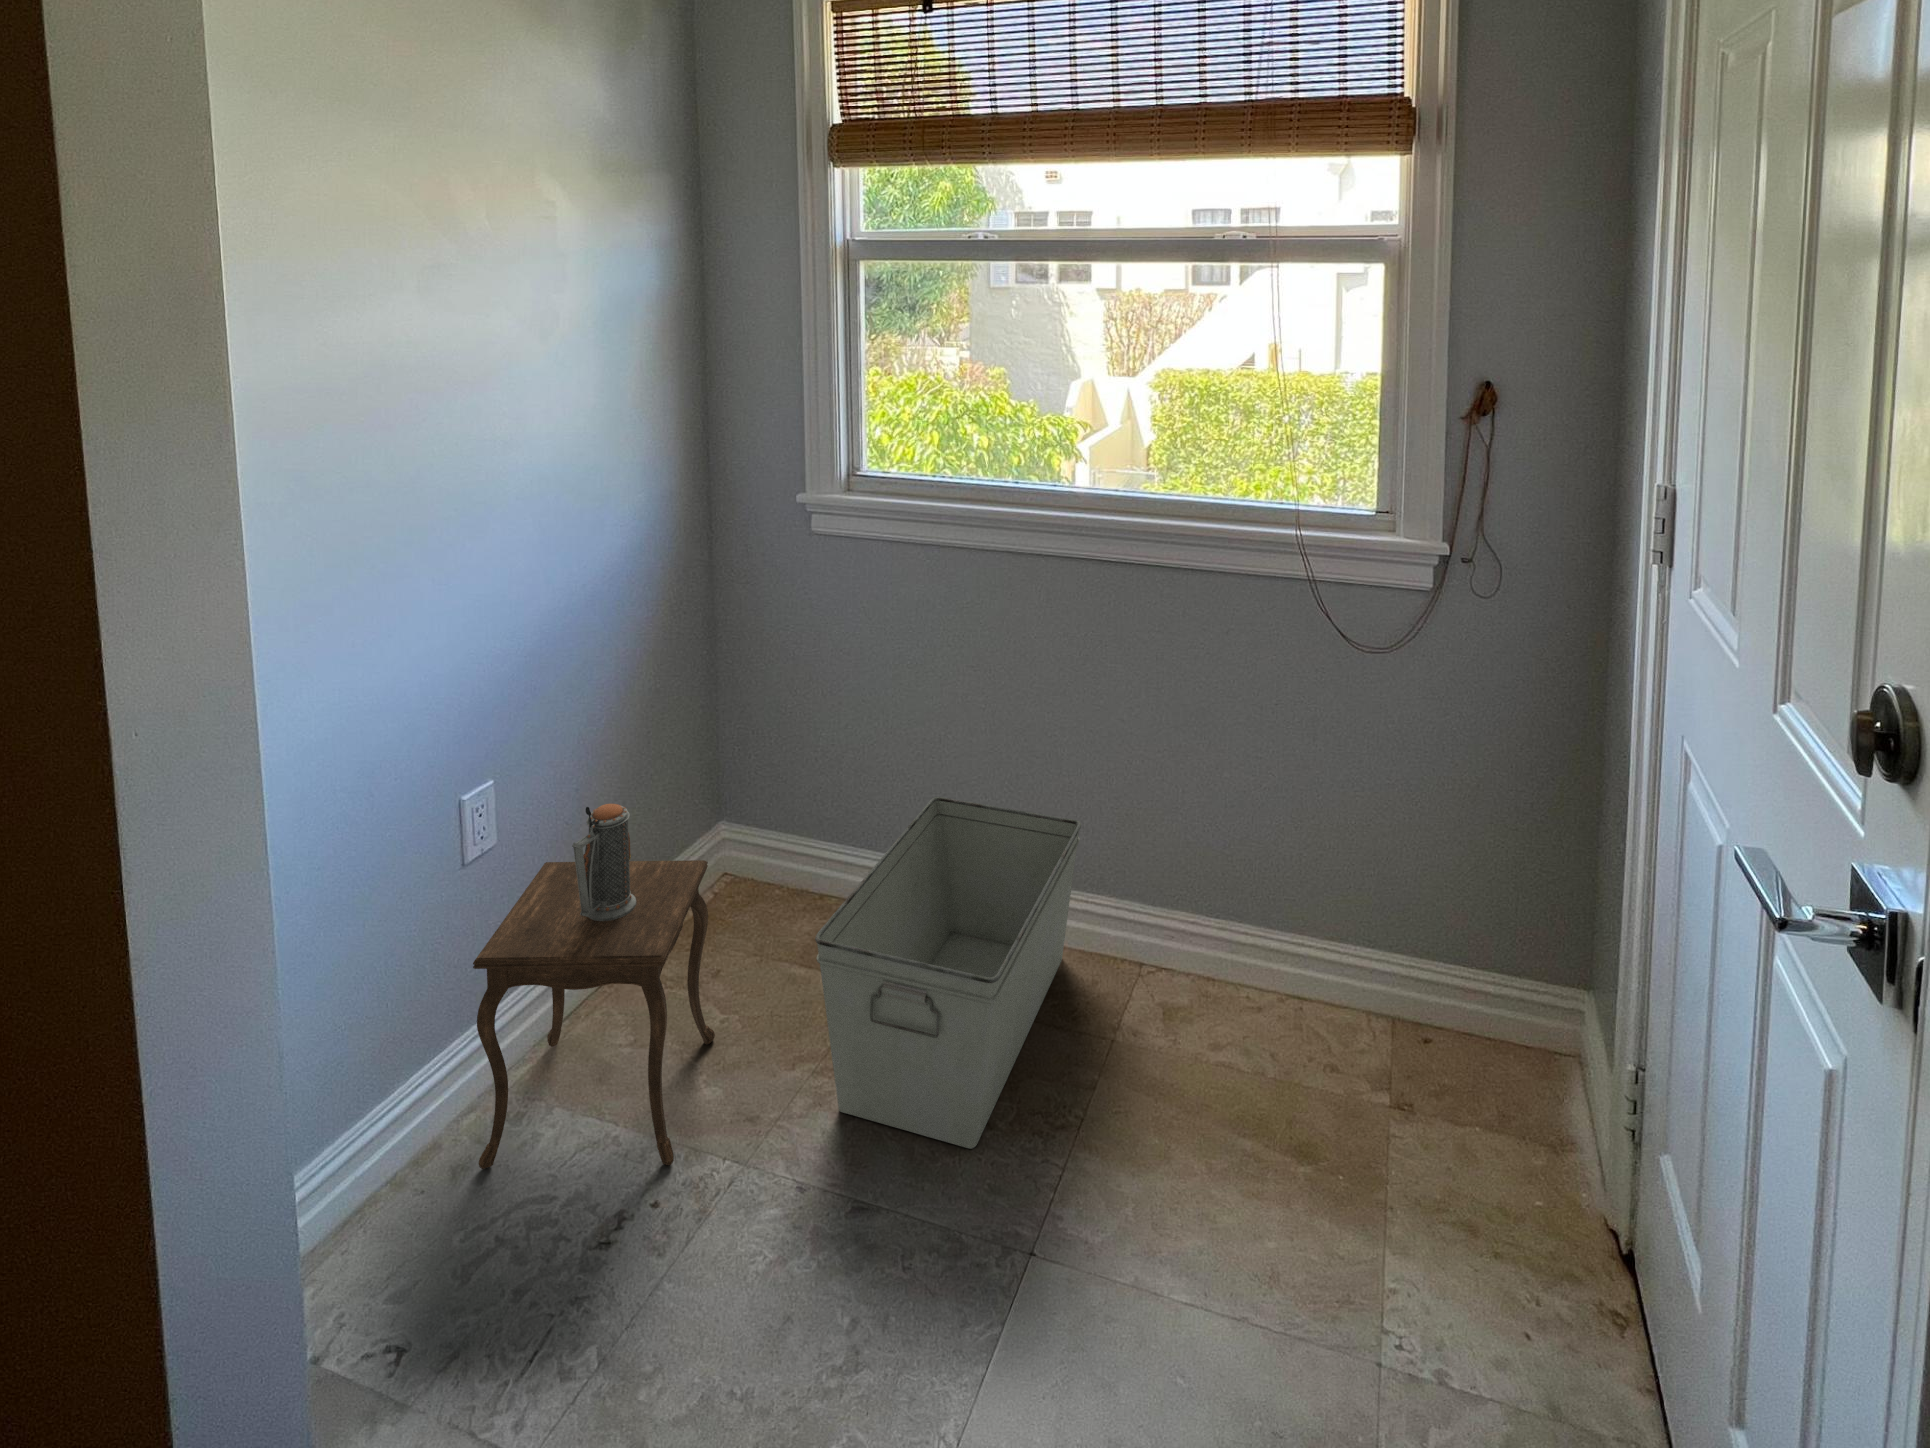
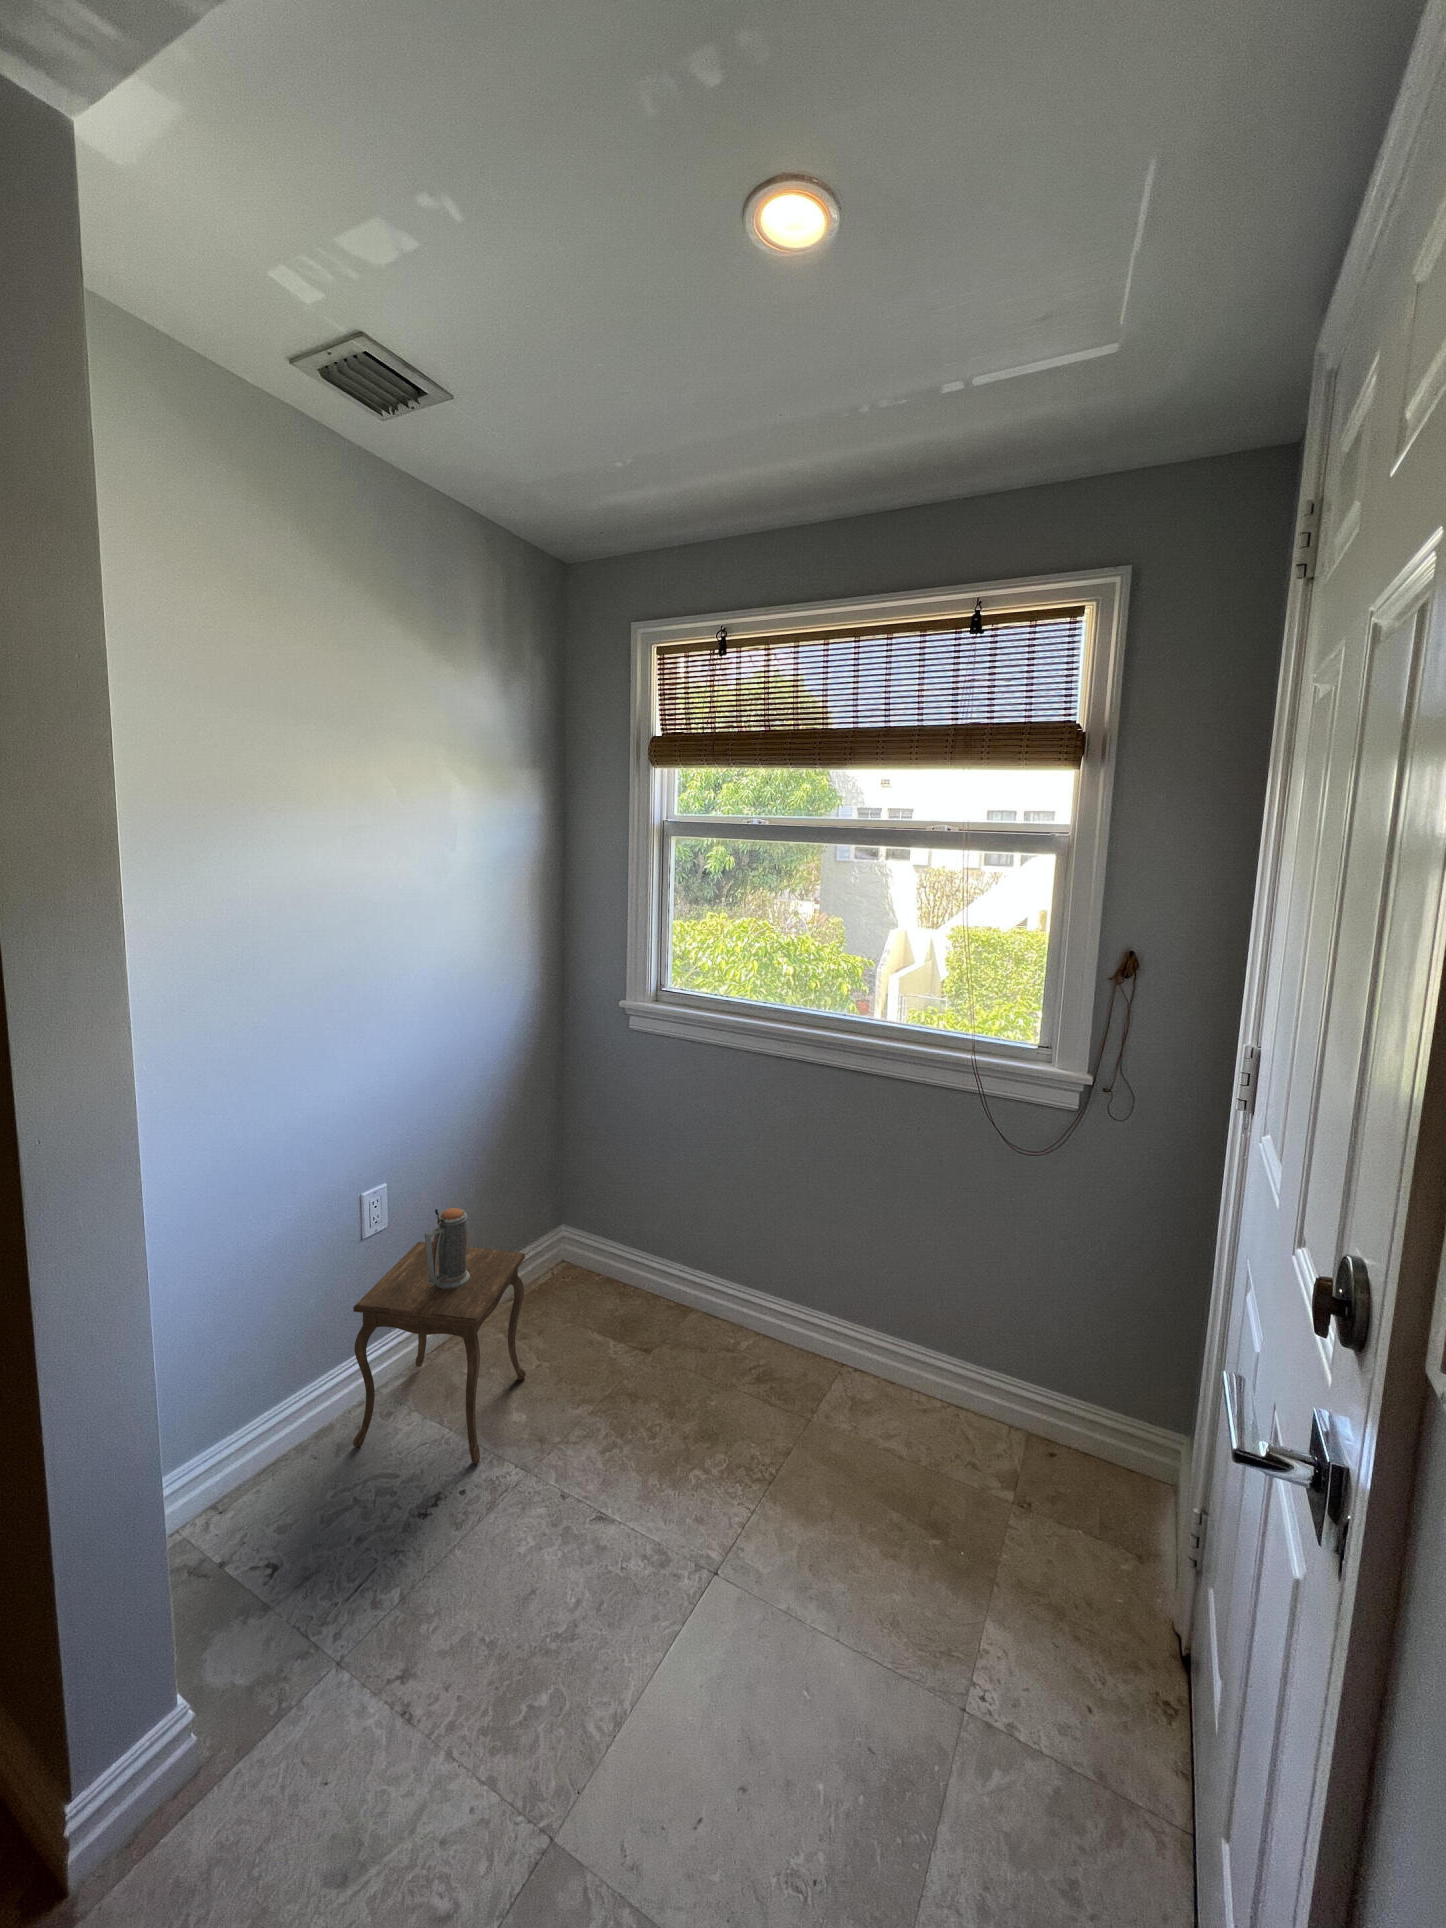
storage bin: present [815,797,1081,1149] -> none [588,1224,798,1485]

